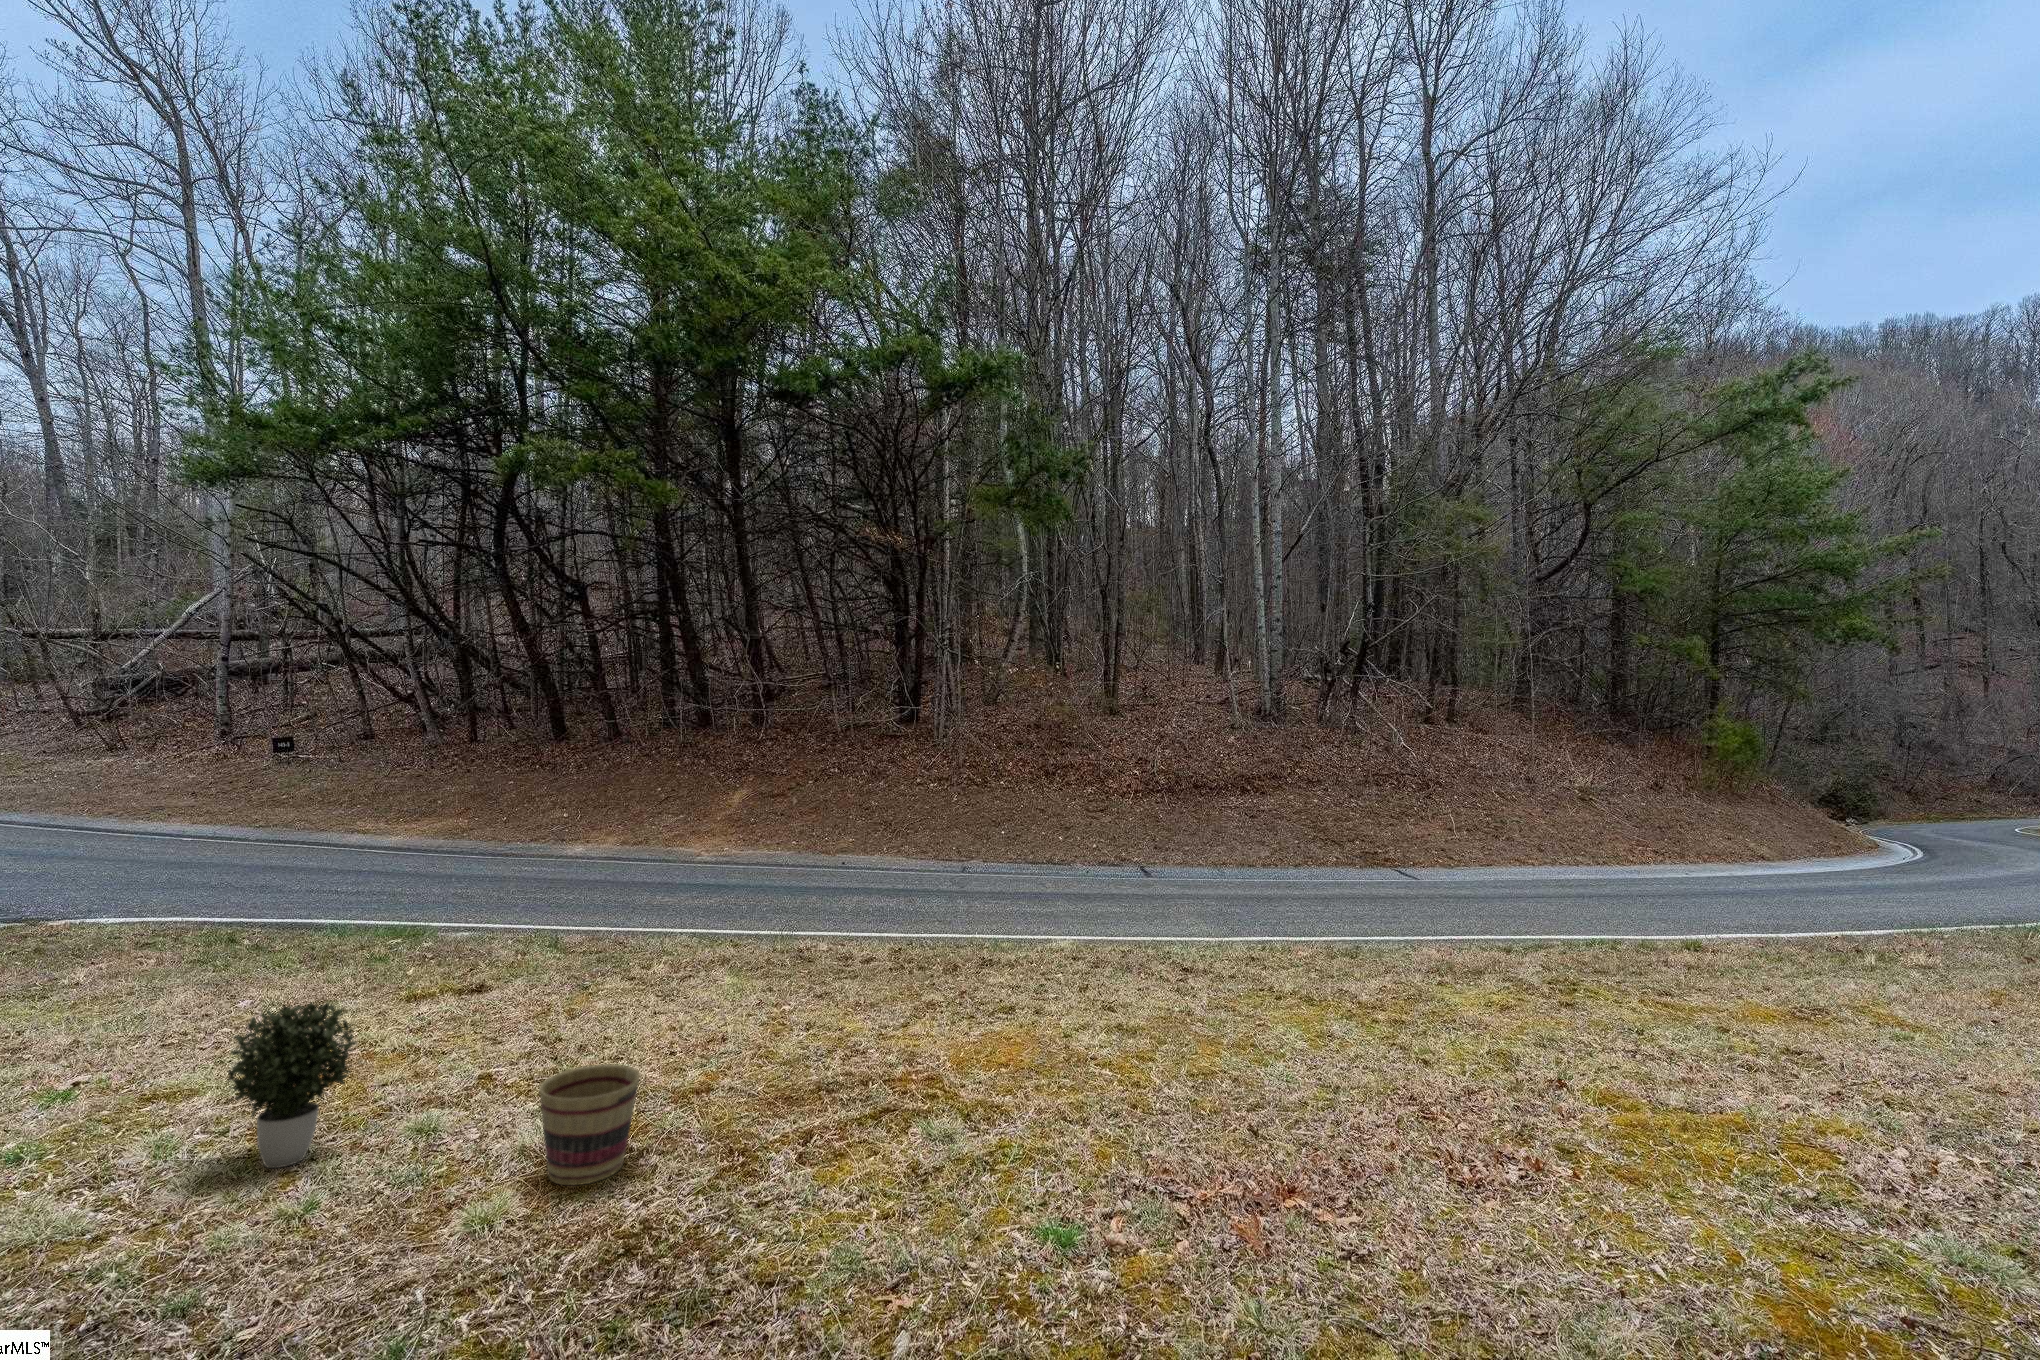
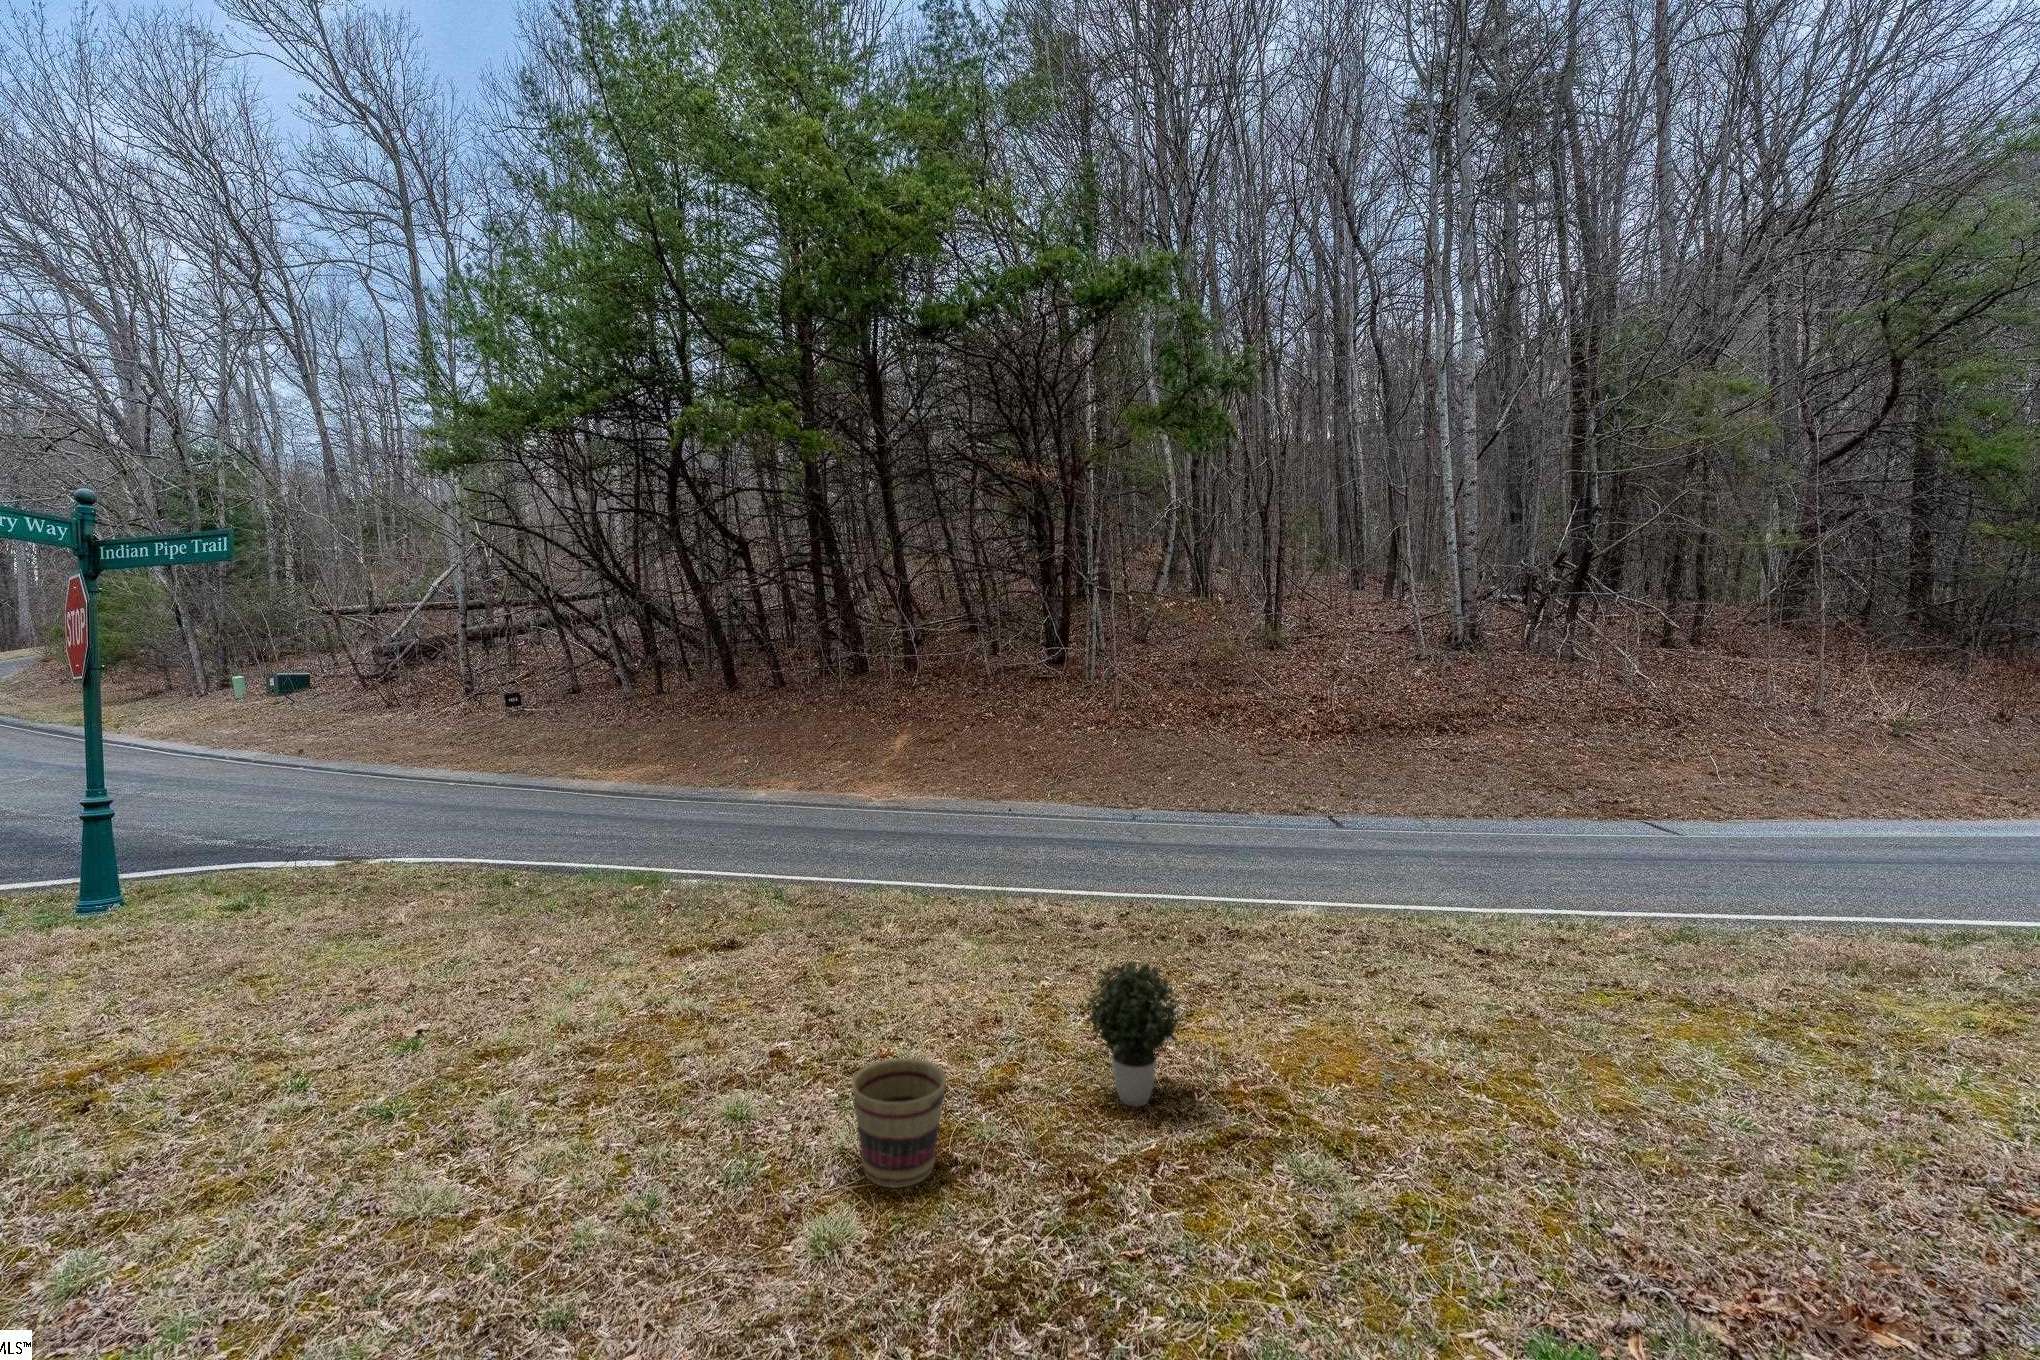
potted plant: present [227,1003,357,1168] -> present [1087,962,1181,1107]

